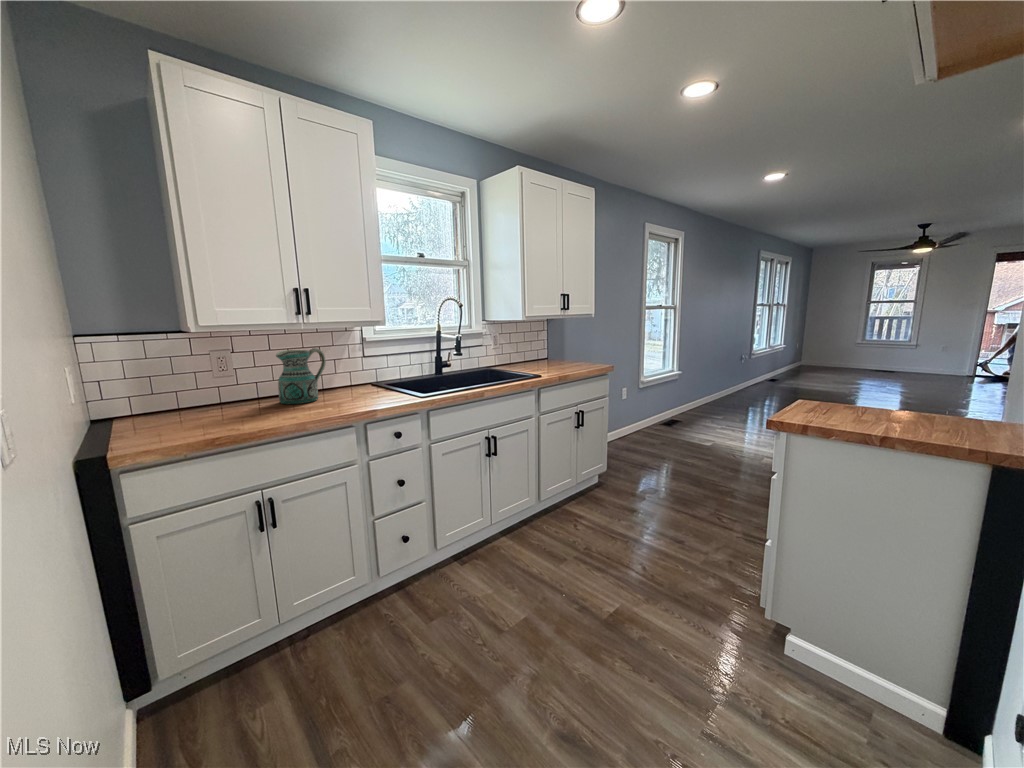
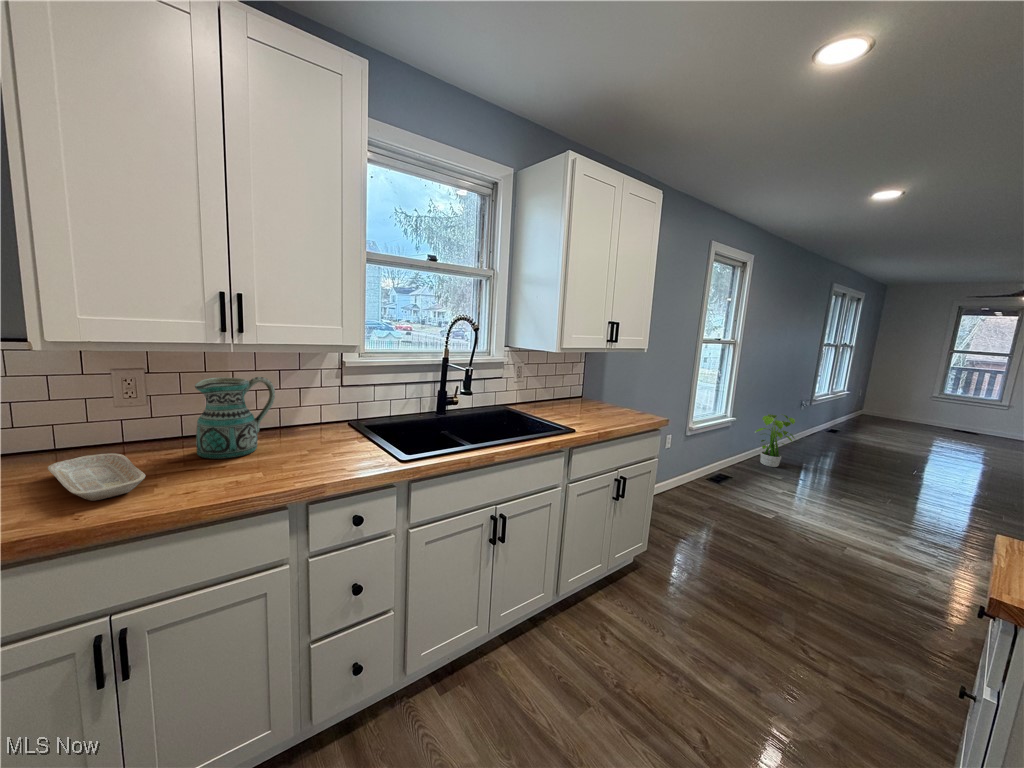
potted plant: none [699,365,733,411] -> present [755,414,795,467]
tray: none [198,402,267,422] -> present [48,453,145,501]

